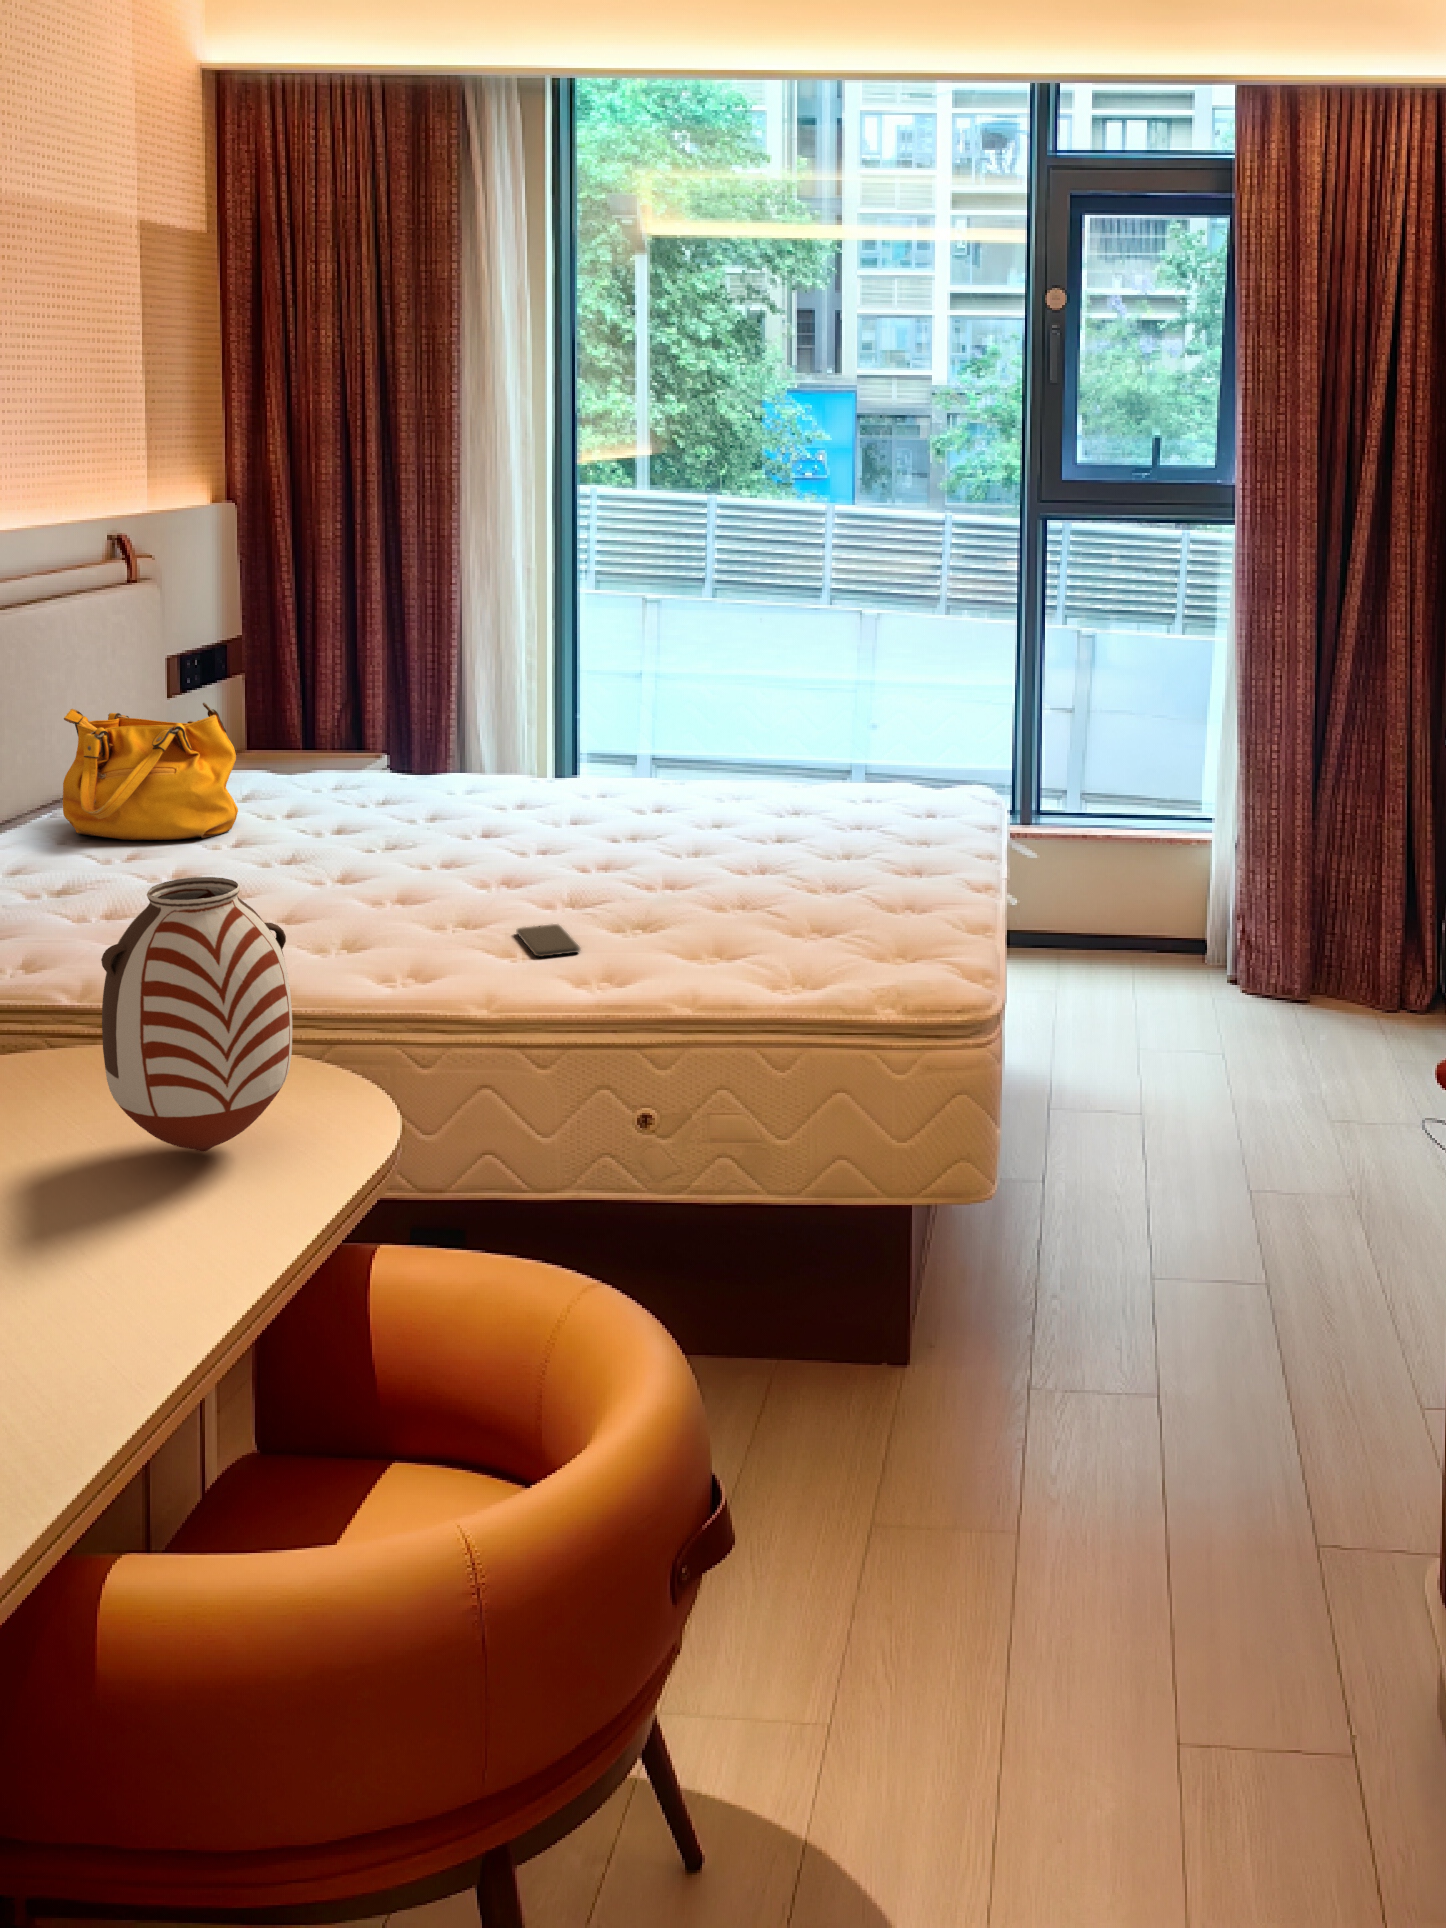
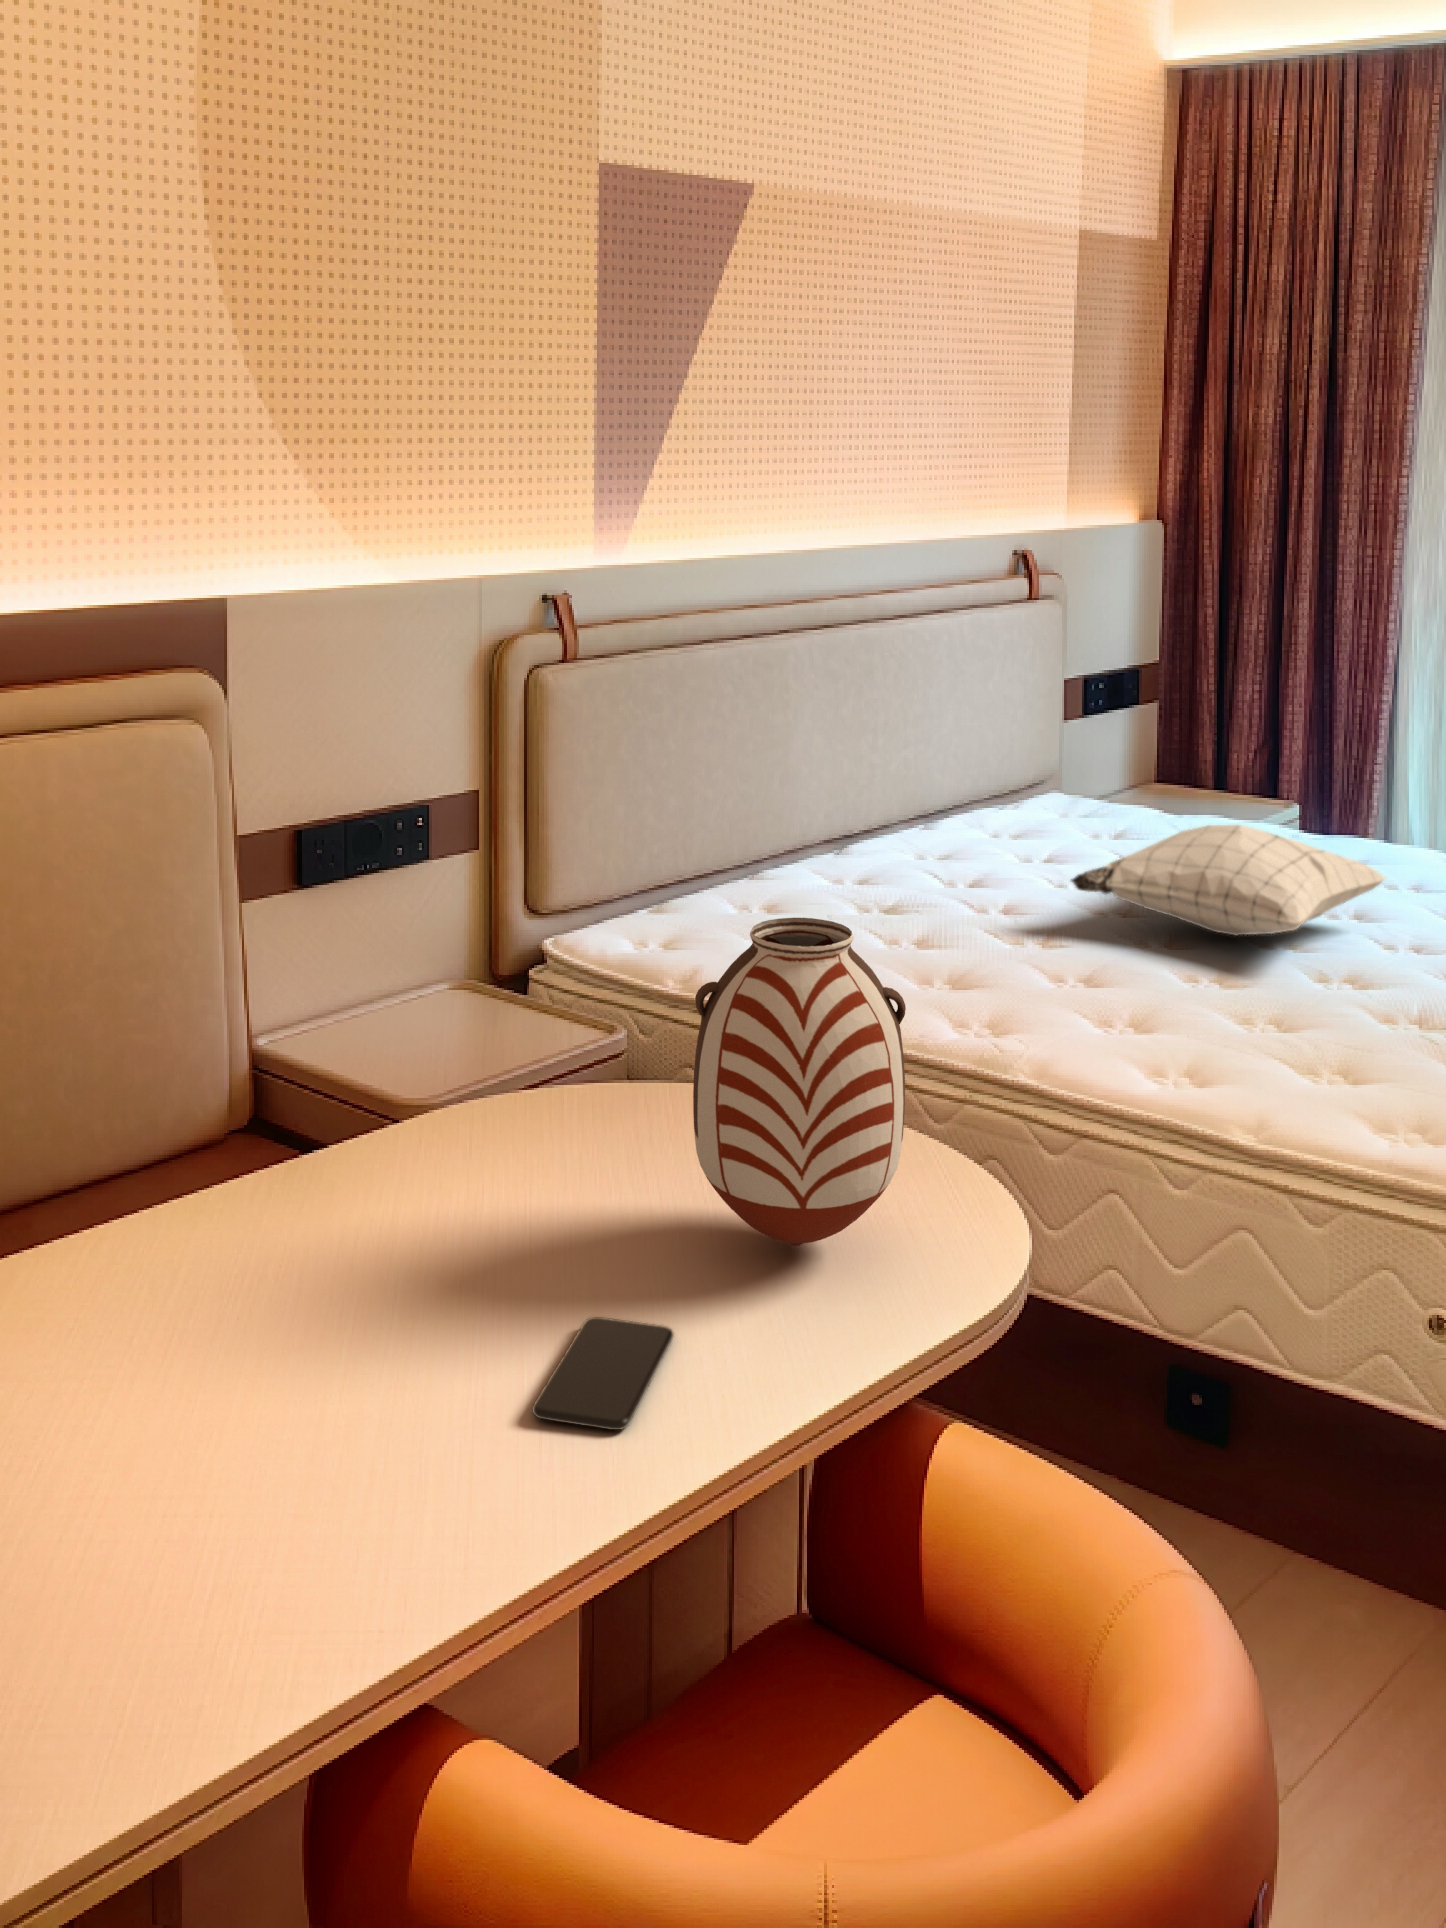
handbag: present [63,703,238,840] -> none [923,719,1092,870]
pillow: none [251,771,513,866] -> present [1071,825,1385,936]
smartphone: present [516,924,580,957] -> present [532,1317,674,1430]

